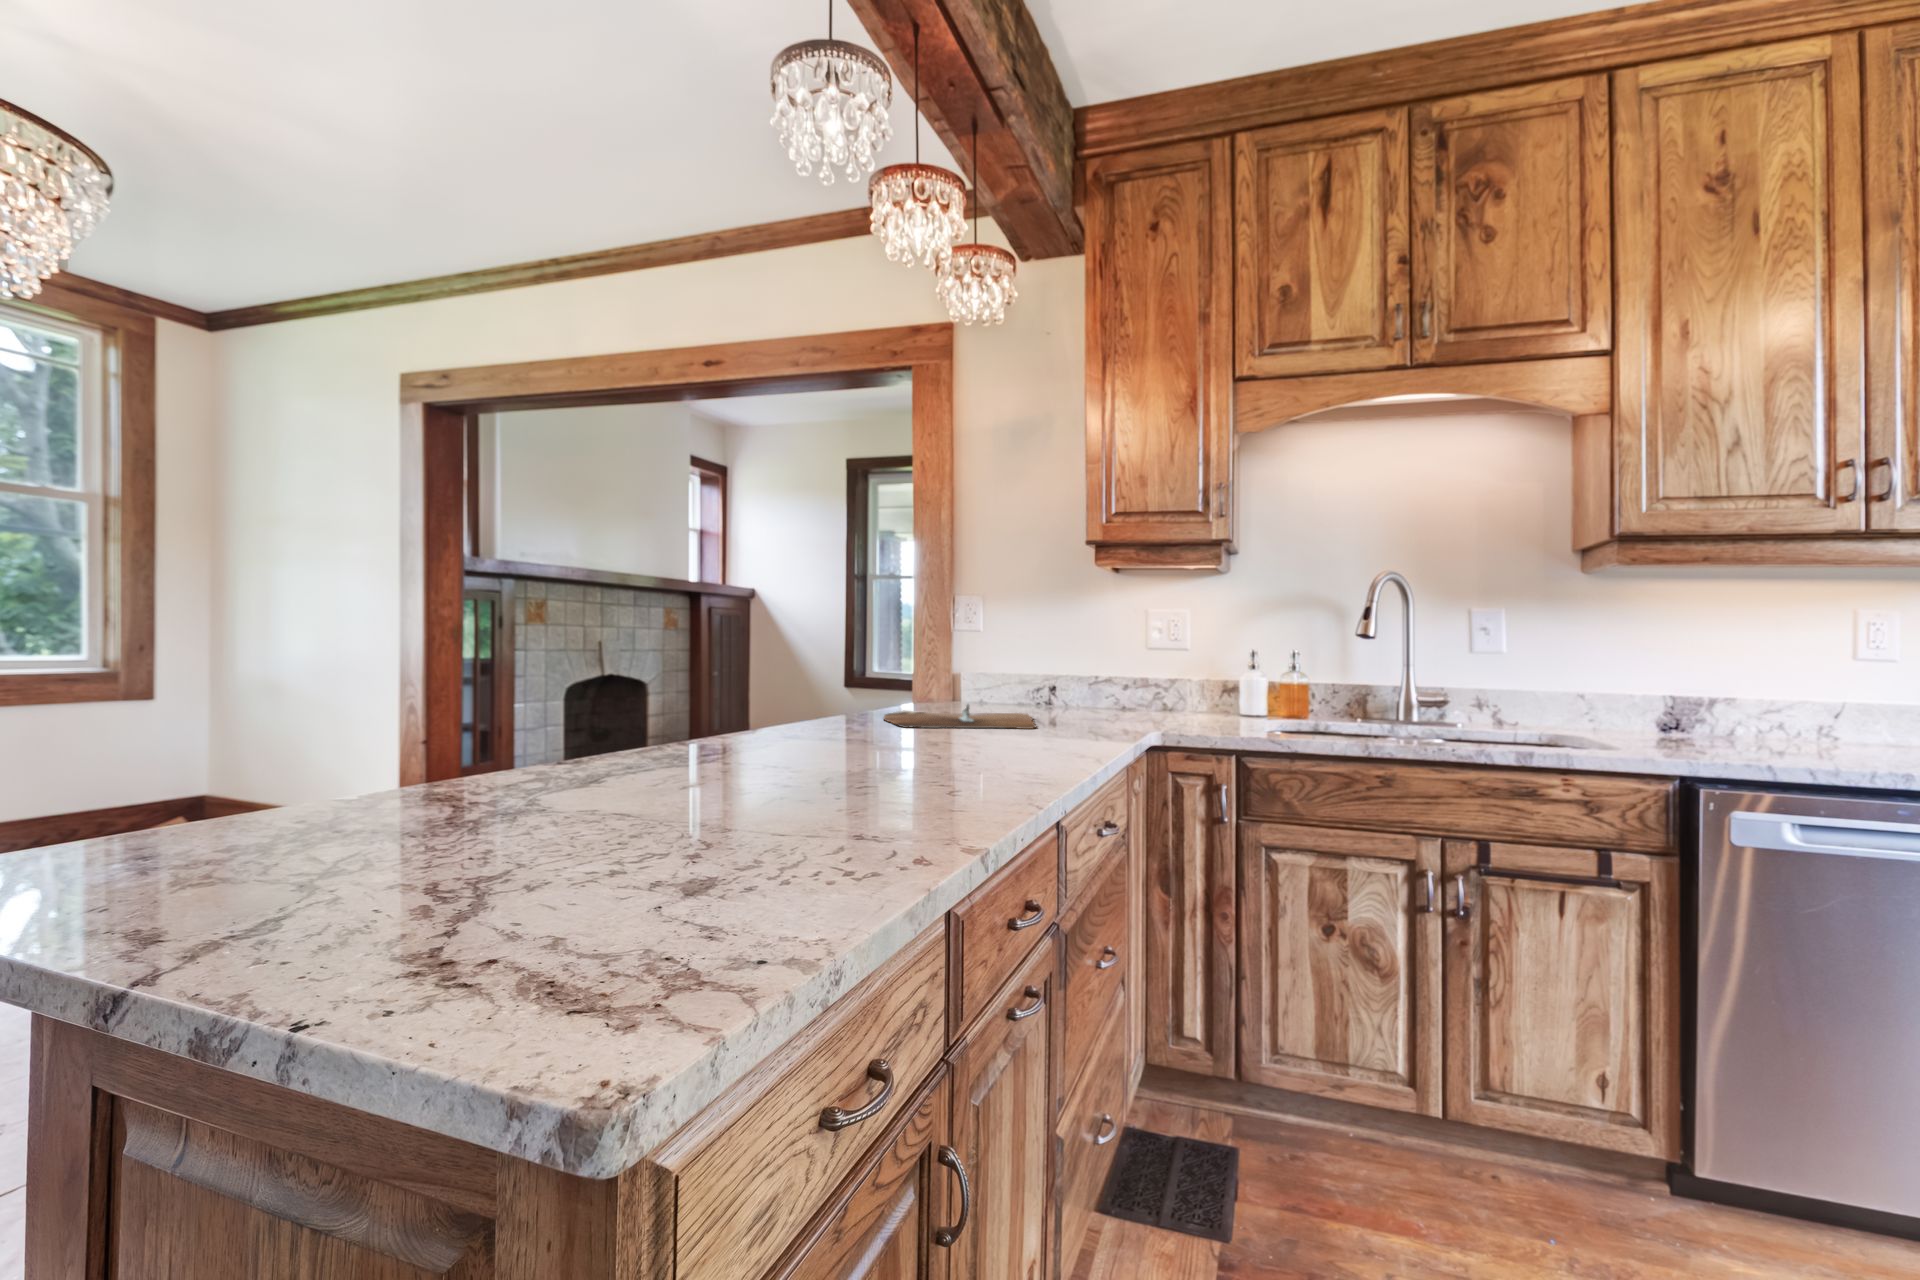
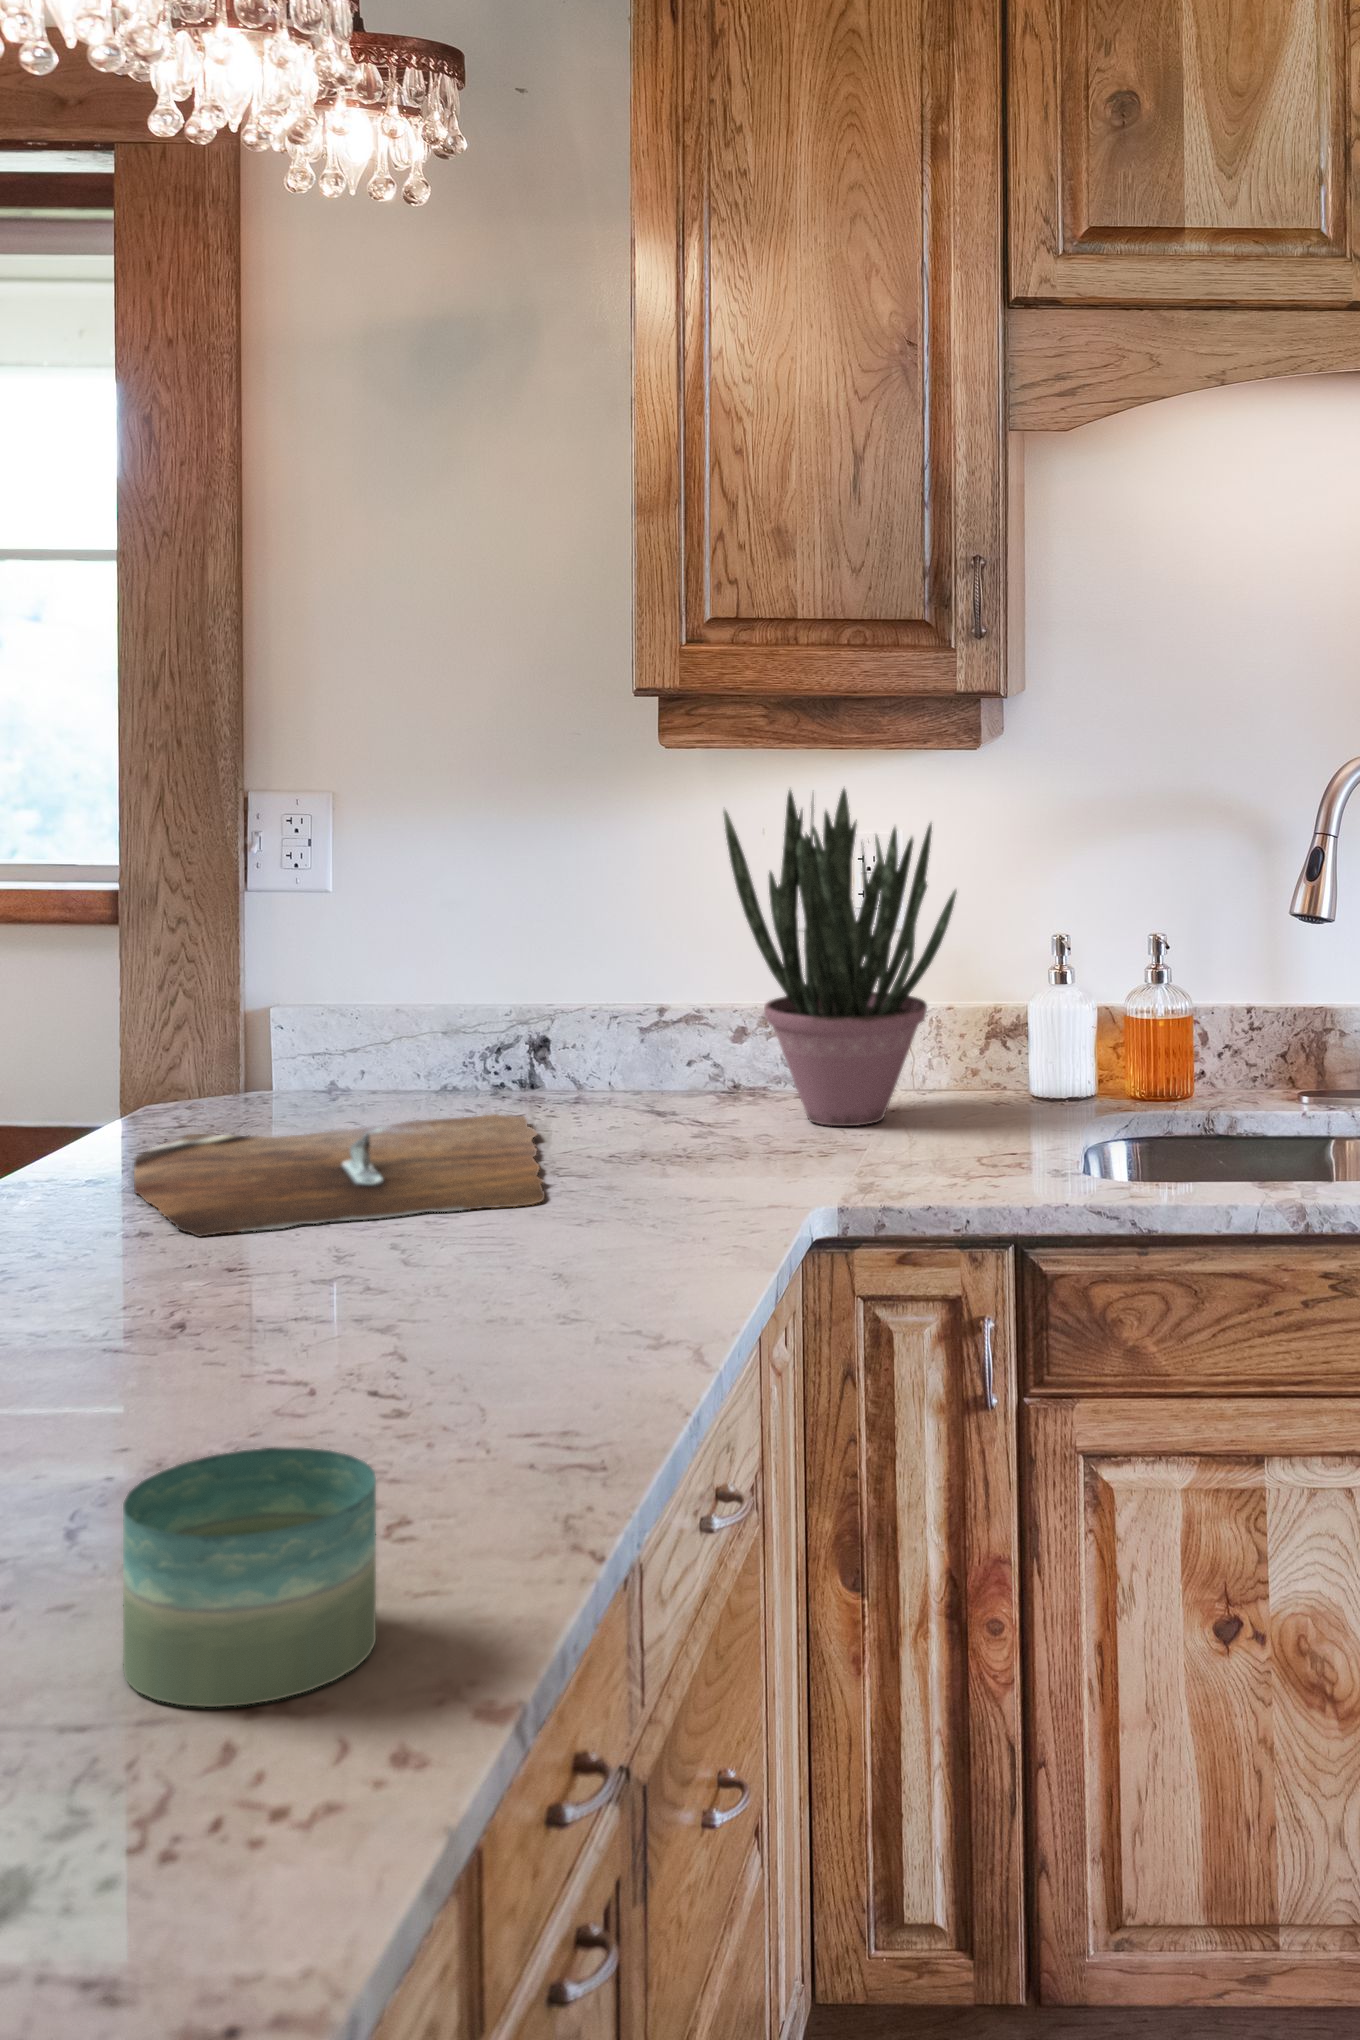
potted plant: none [1108,584,1205,722] -> present [723,789,956,1126]
candle: none [861,722,969,809] -> present [123,1448,376,1707]

